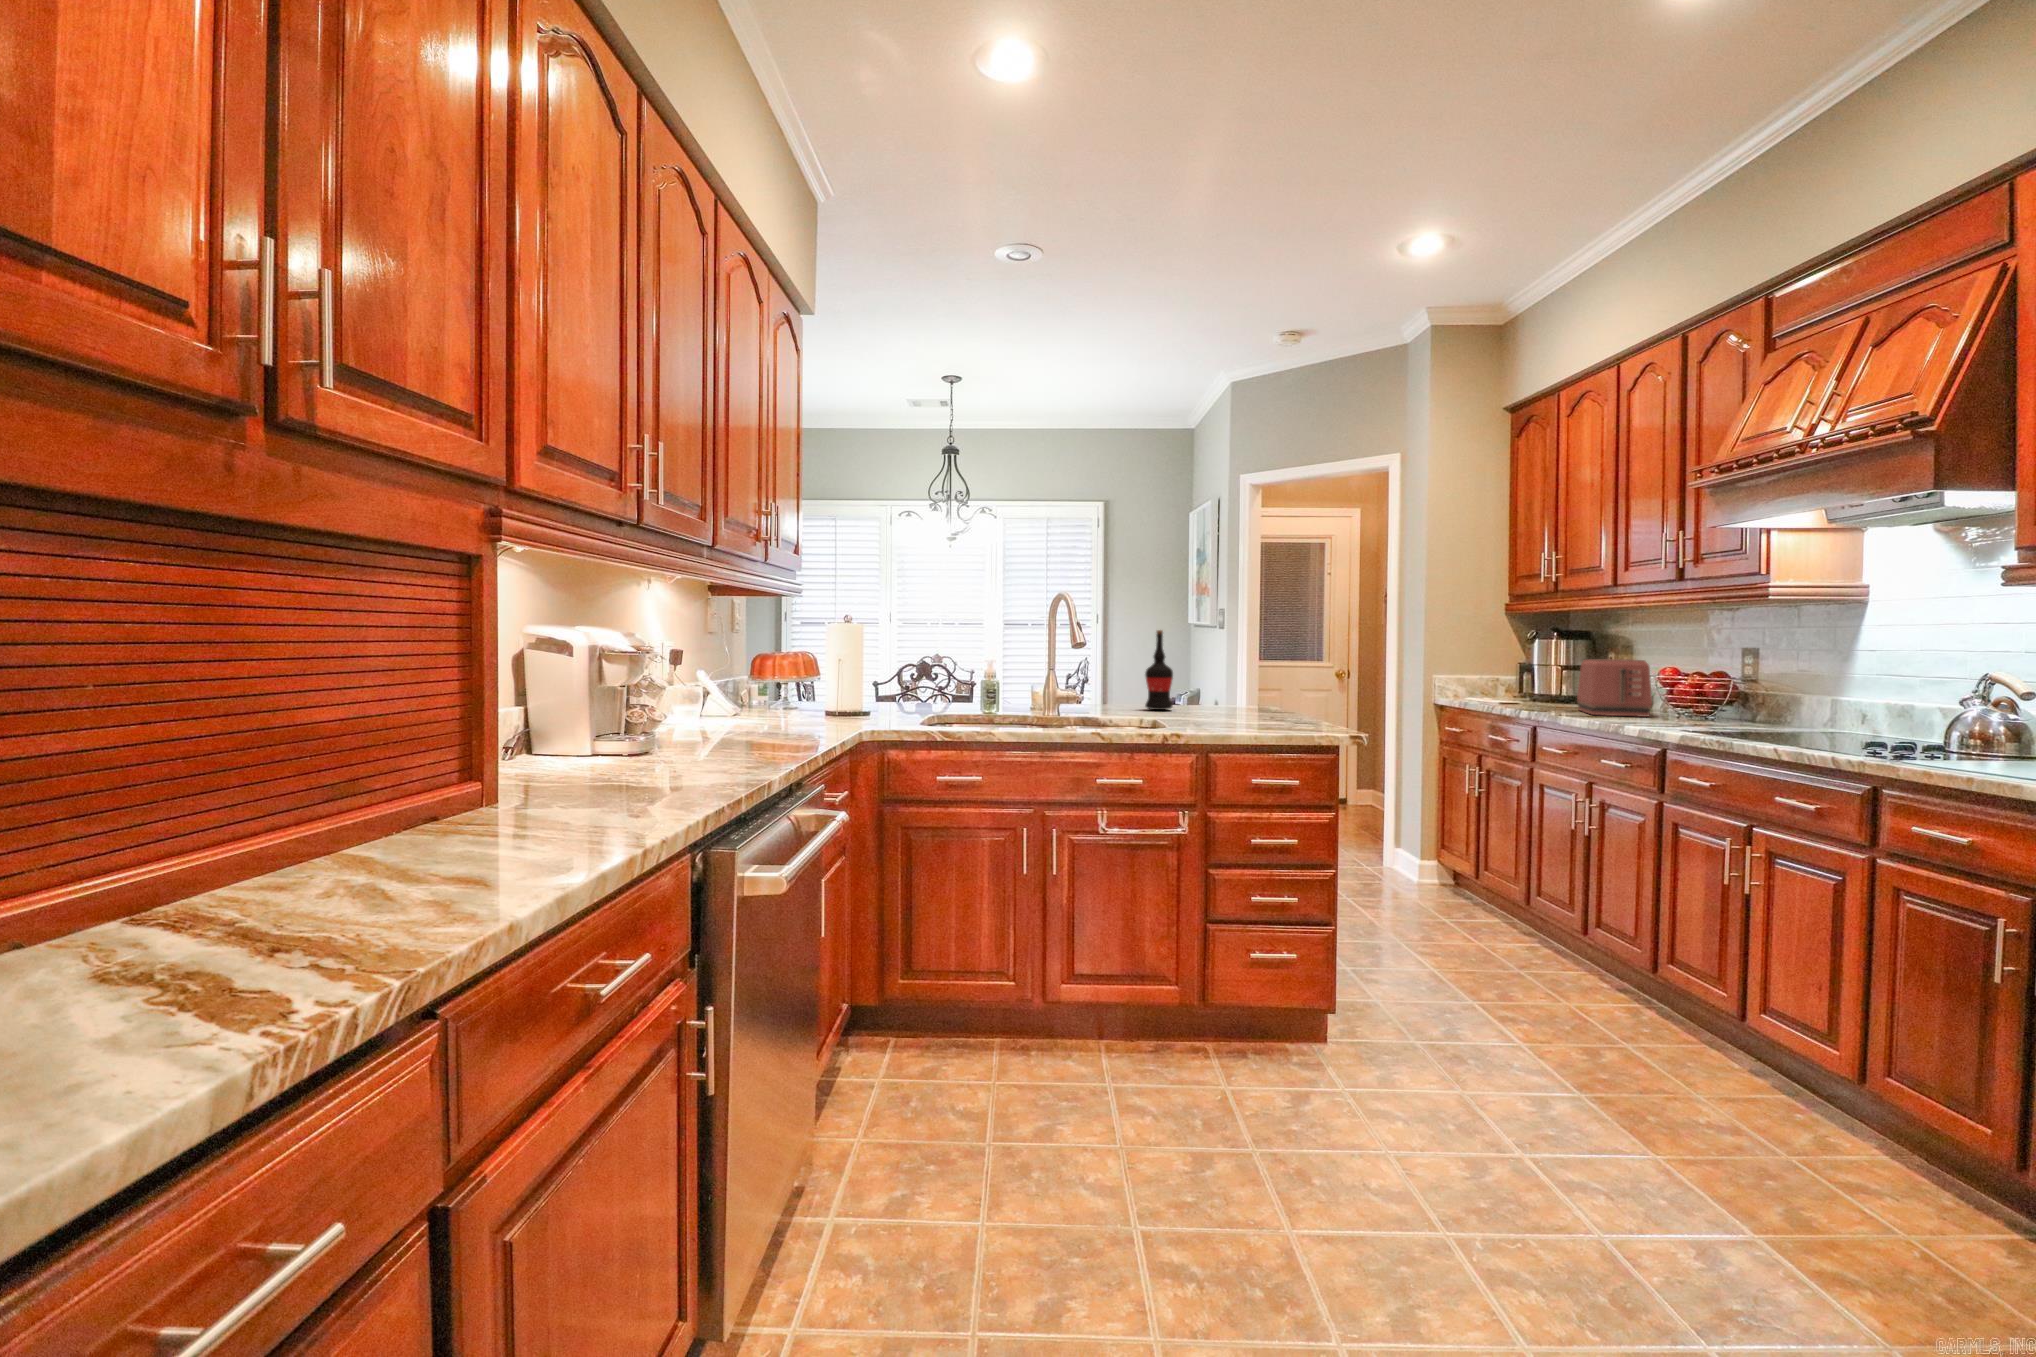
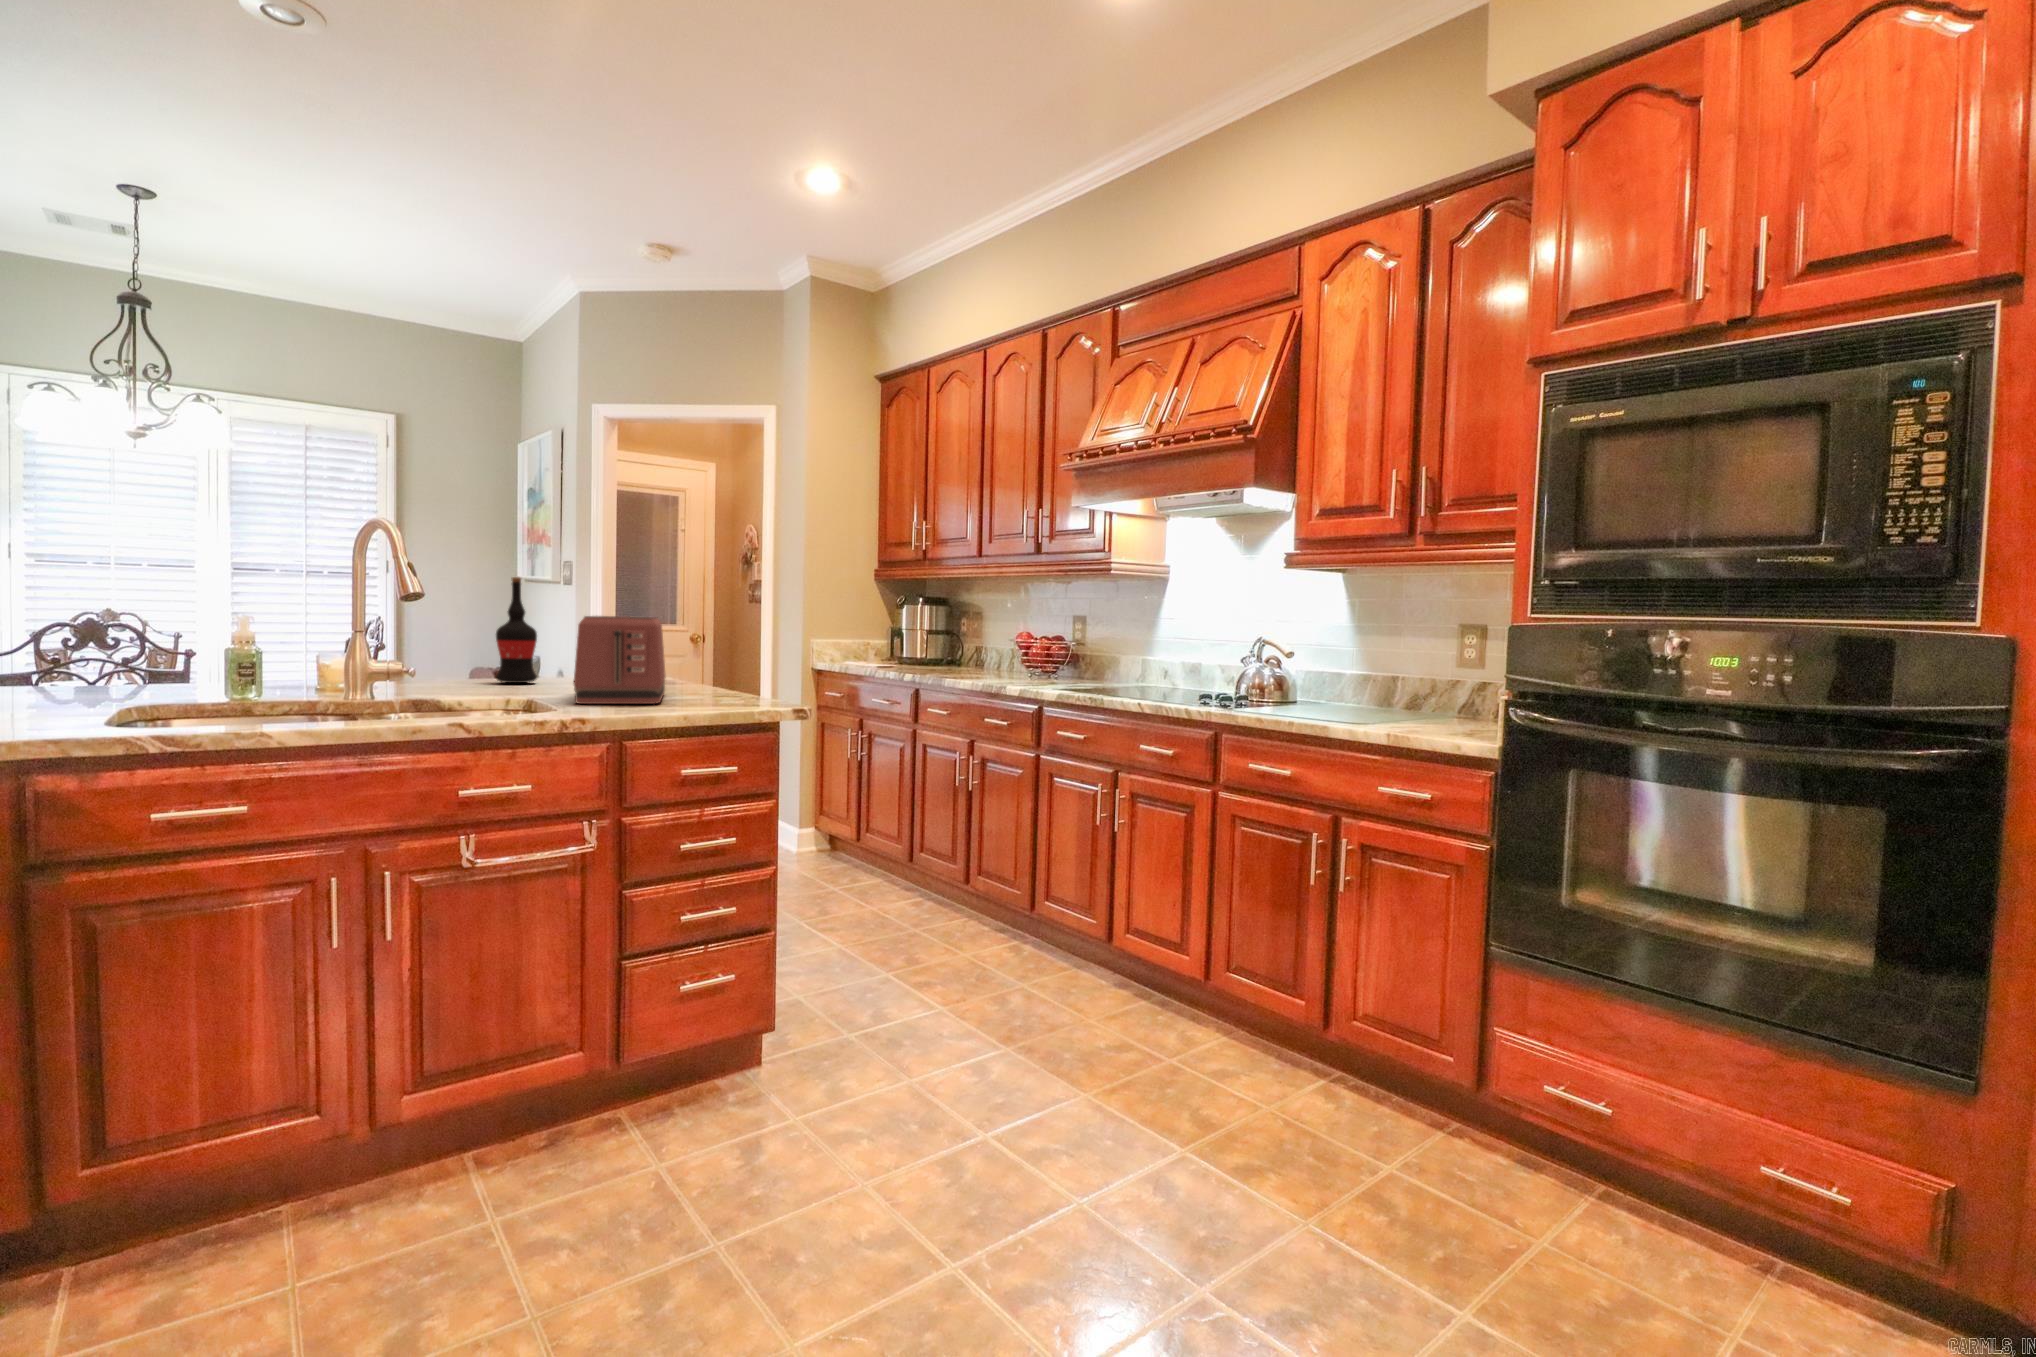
toaster: present [1577,659,1652,717] -> present [573,616,666,704]

